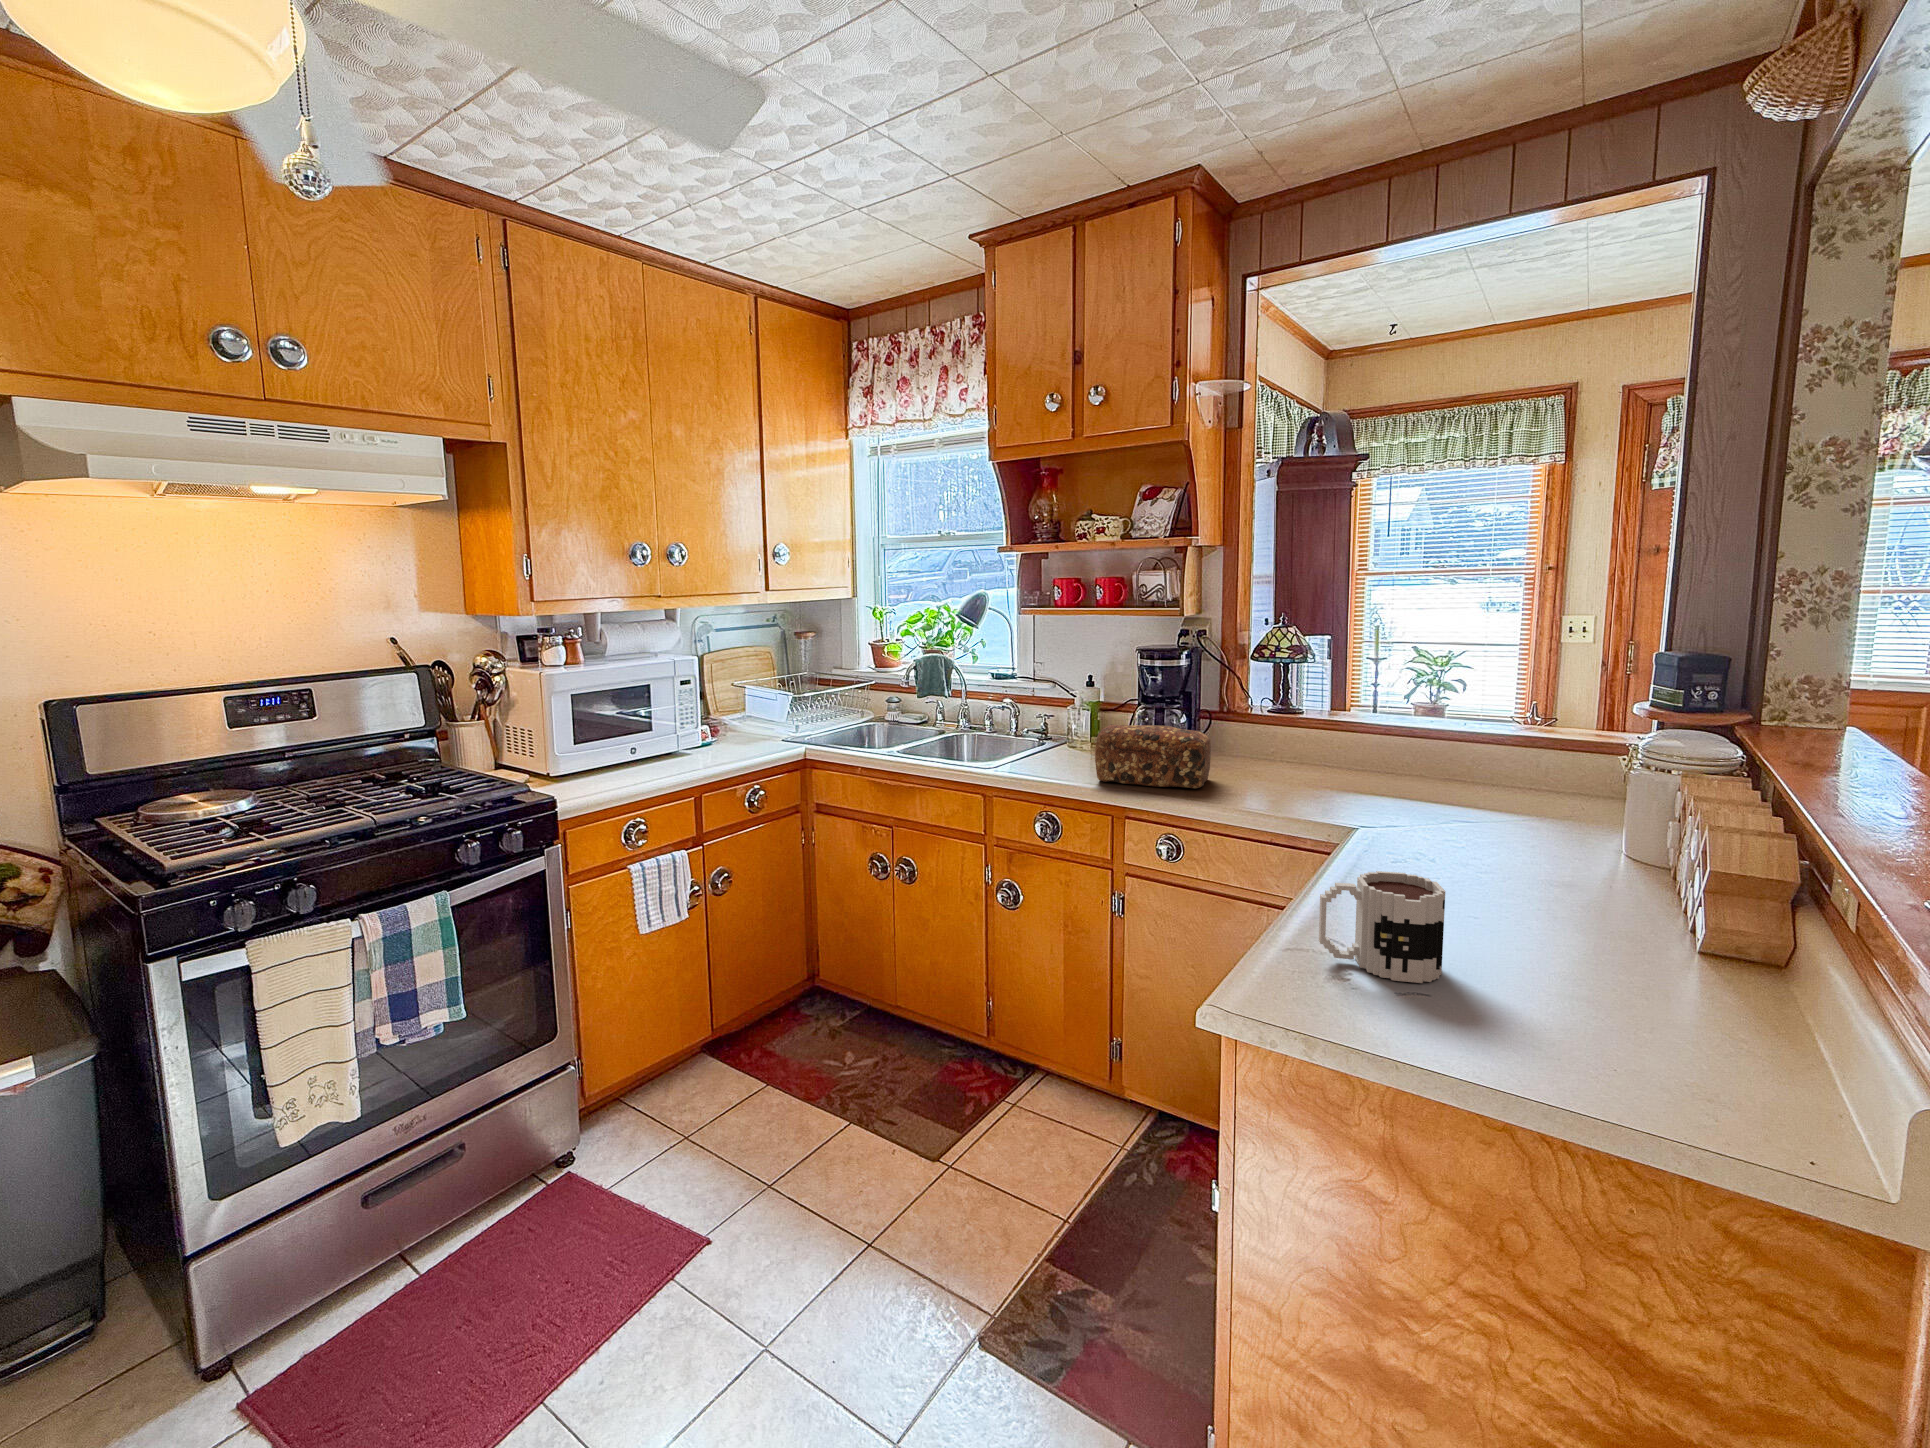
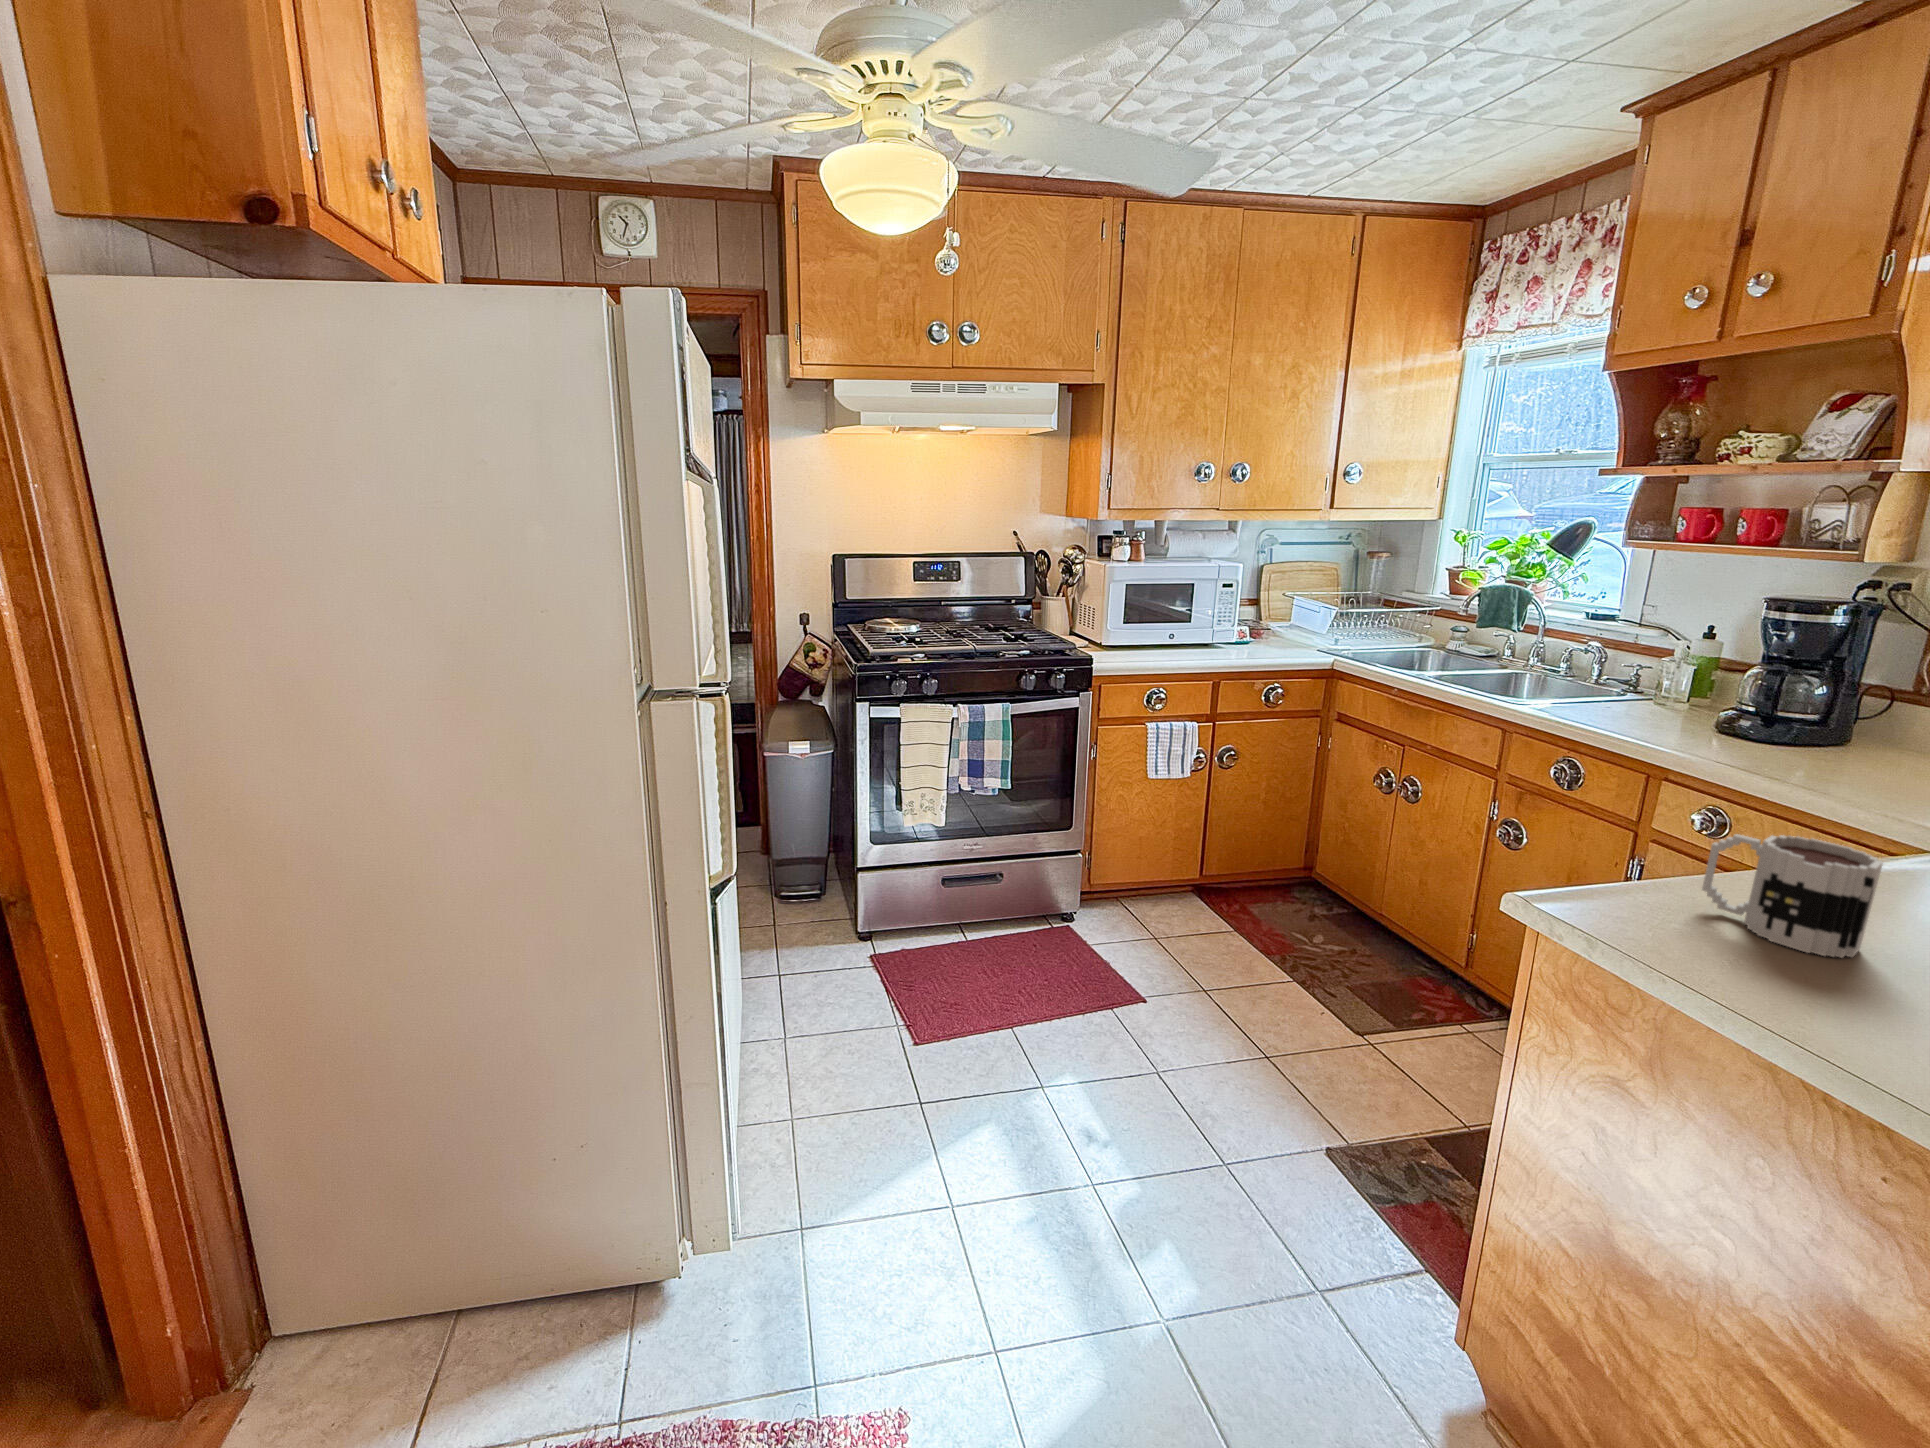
bread loaf: present [1095,724,1211,788] -> none [1645,677,1837,766]

